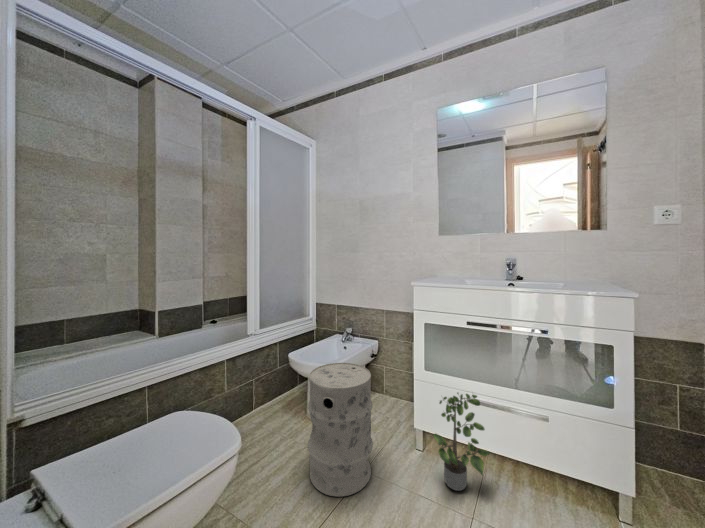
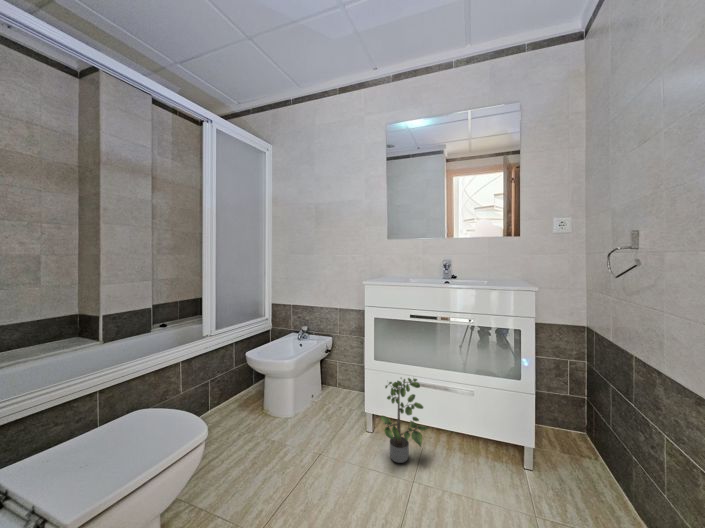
trash can: present [308,363,373,497] -> none [265,358,326,479]

